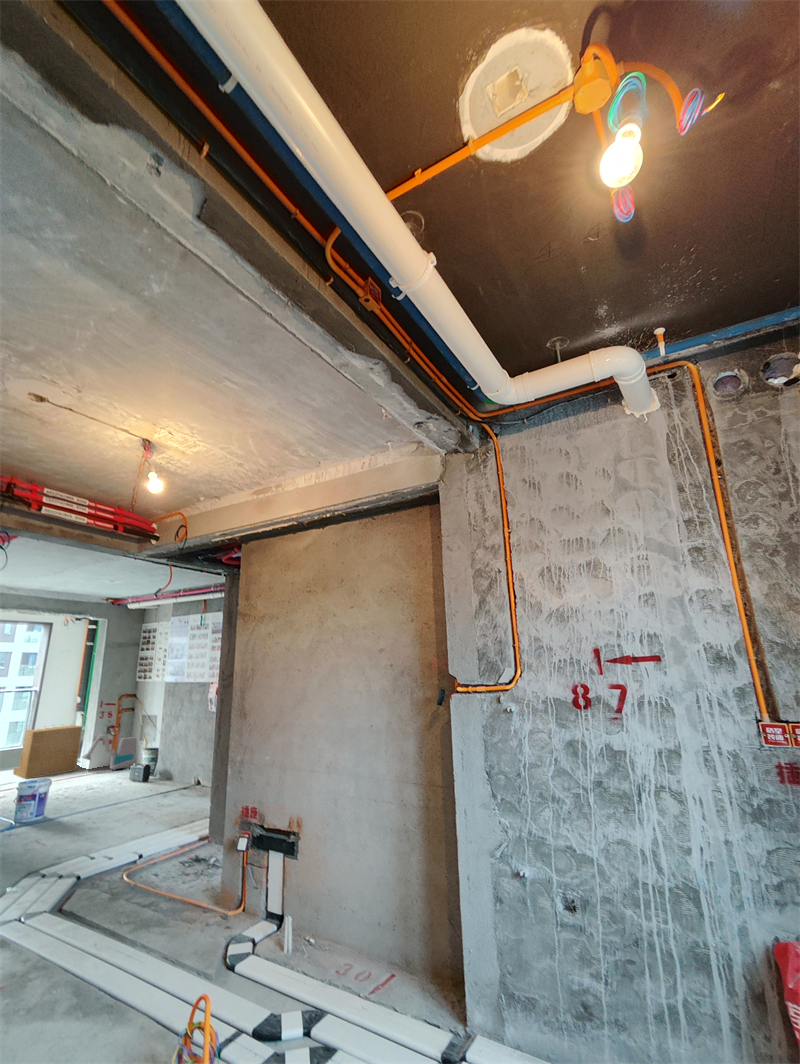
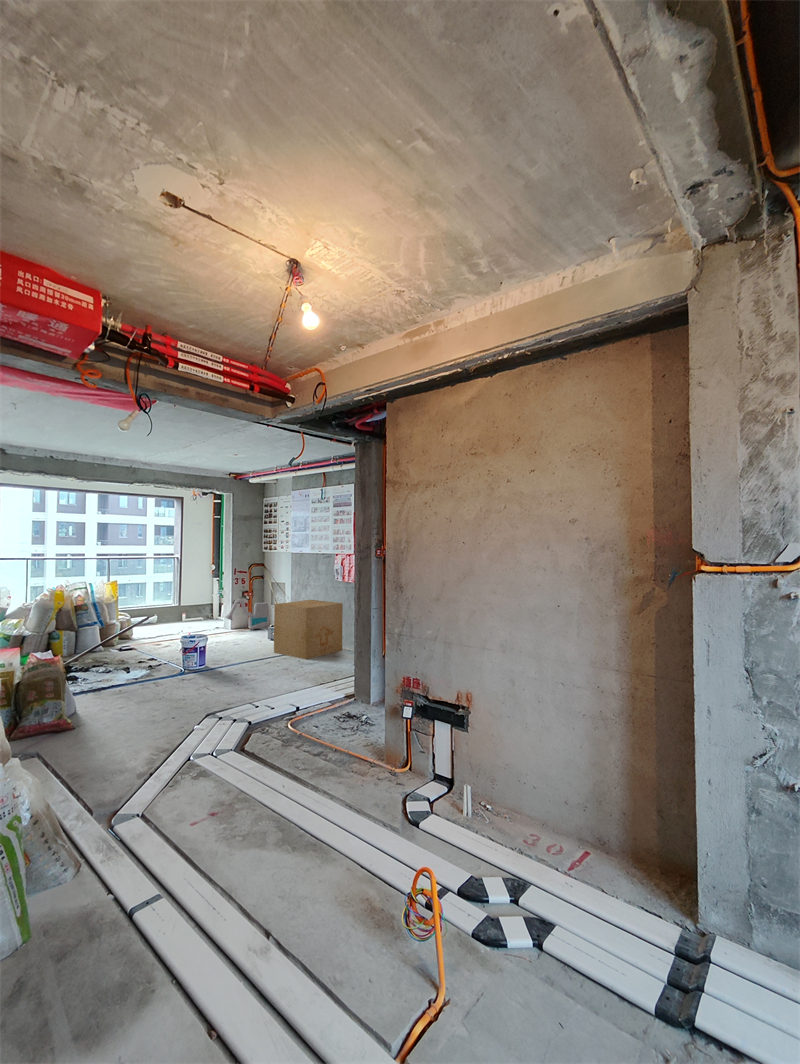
cardboard box: present [13,725,82,779] -> present [274,600,343,659]

